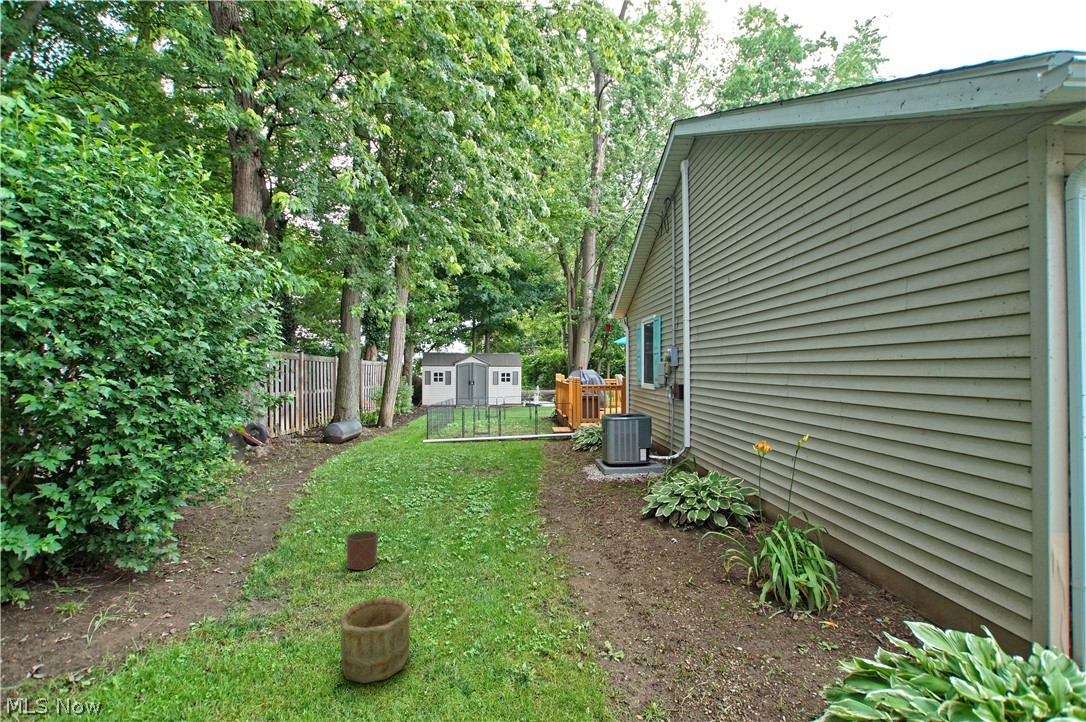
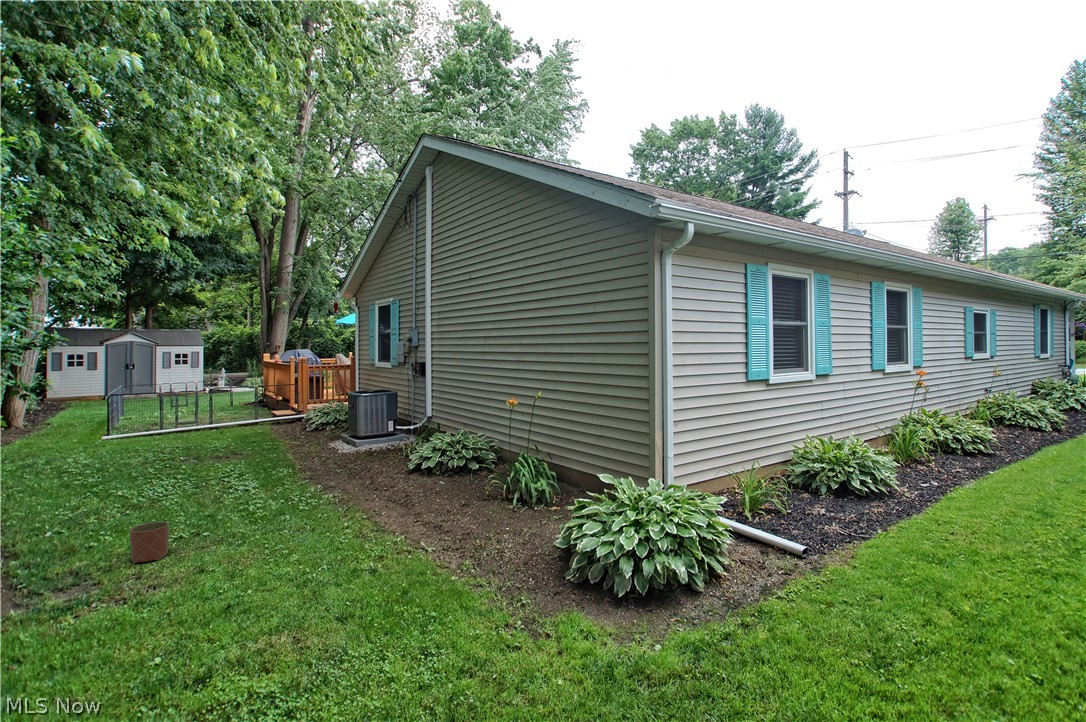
wooden bucket: present [339,597,411,683] -> none [212,552,280,621]

